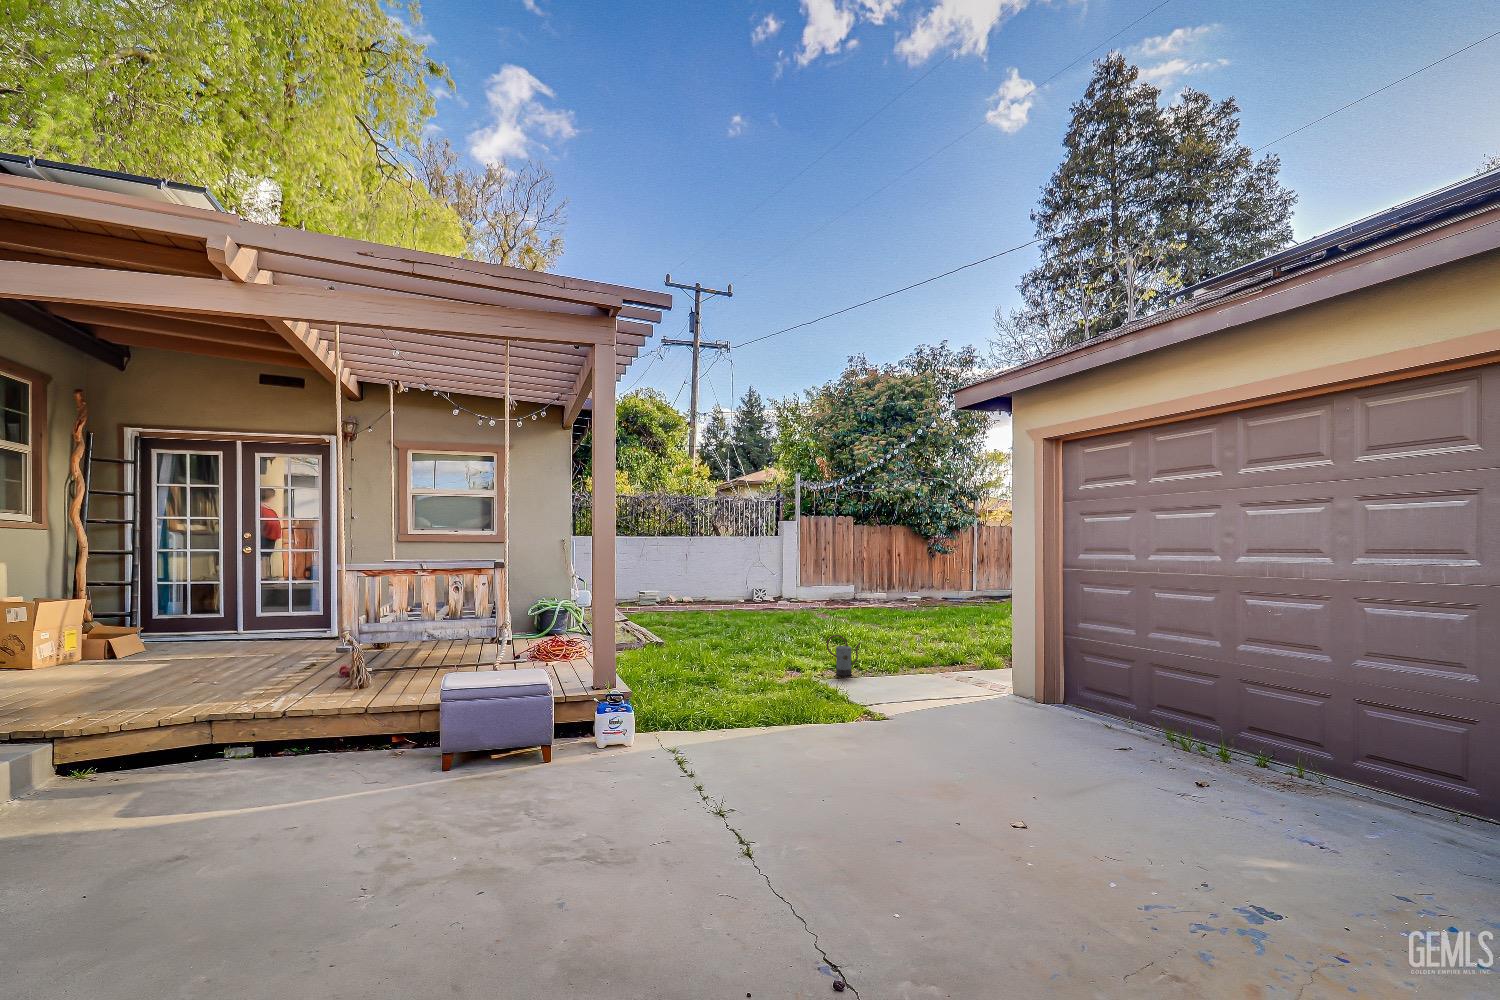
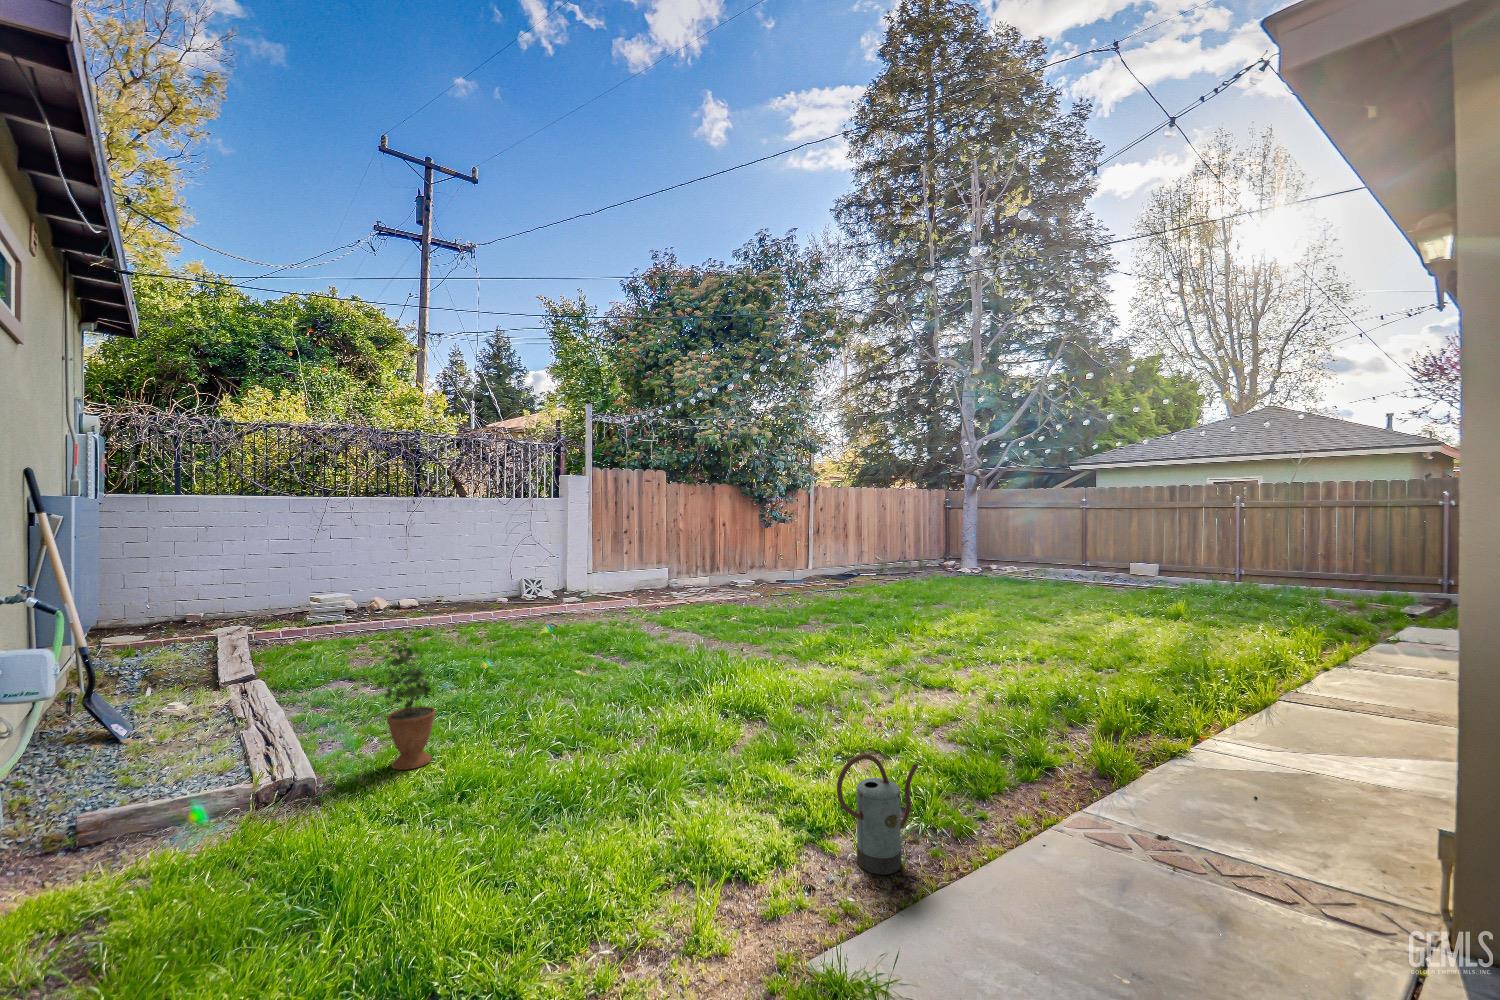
potted plant: none [684,595,703,644] -> present [378,638,435,770]

